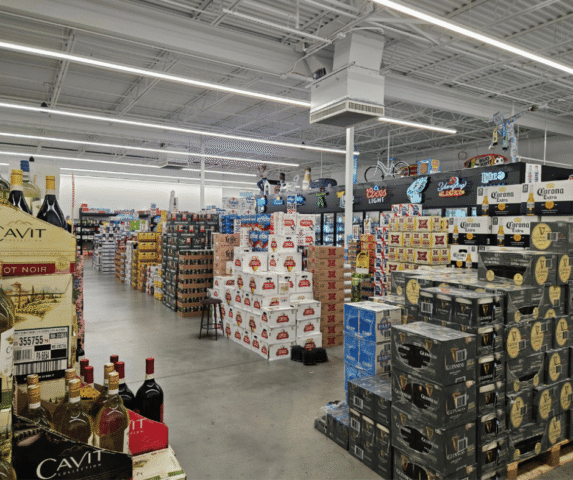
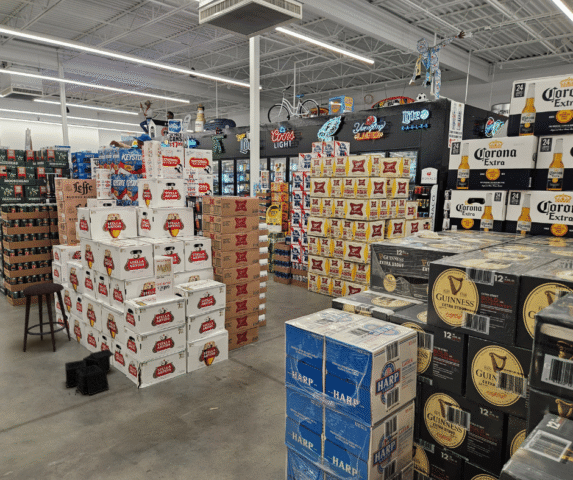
storage bin: present [290,345,328,365] -> present [65,349,114,395]

